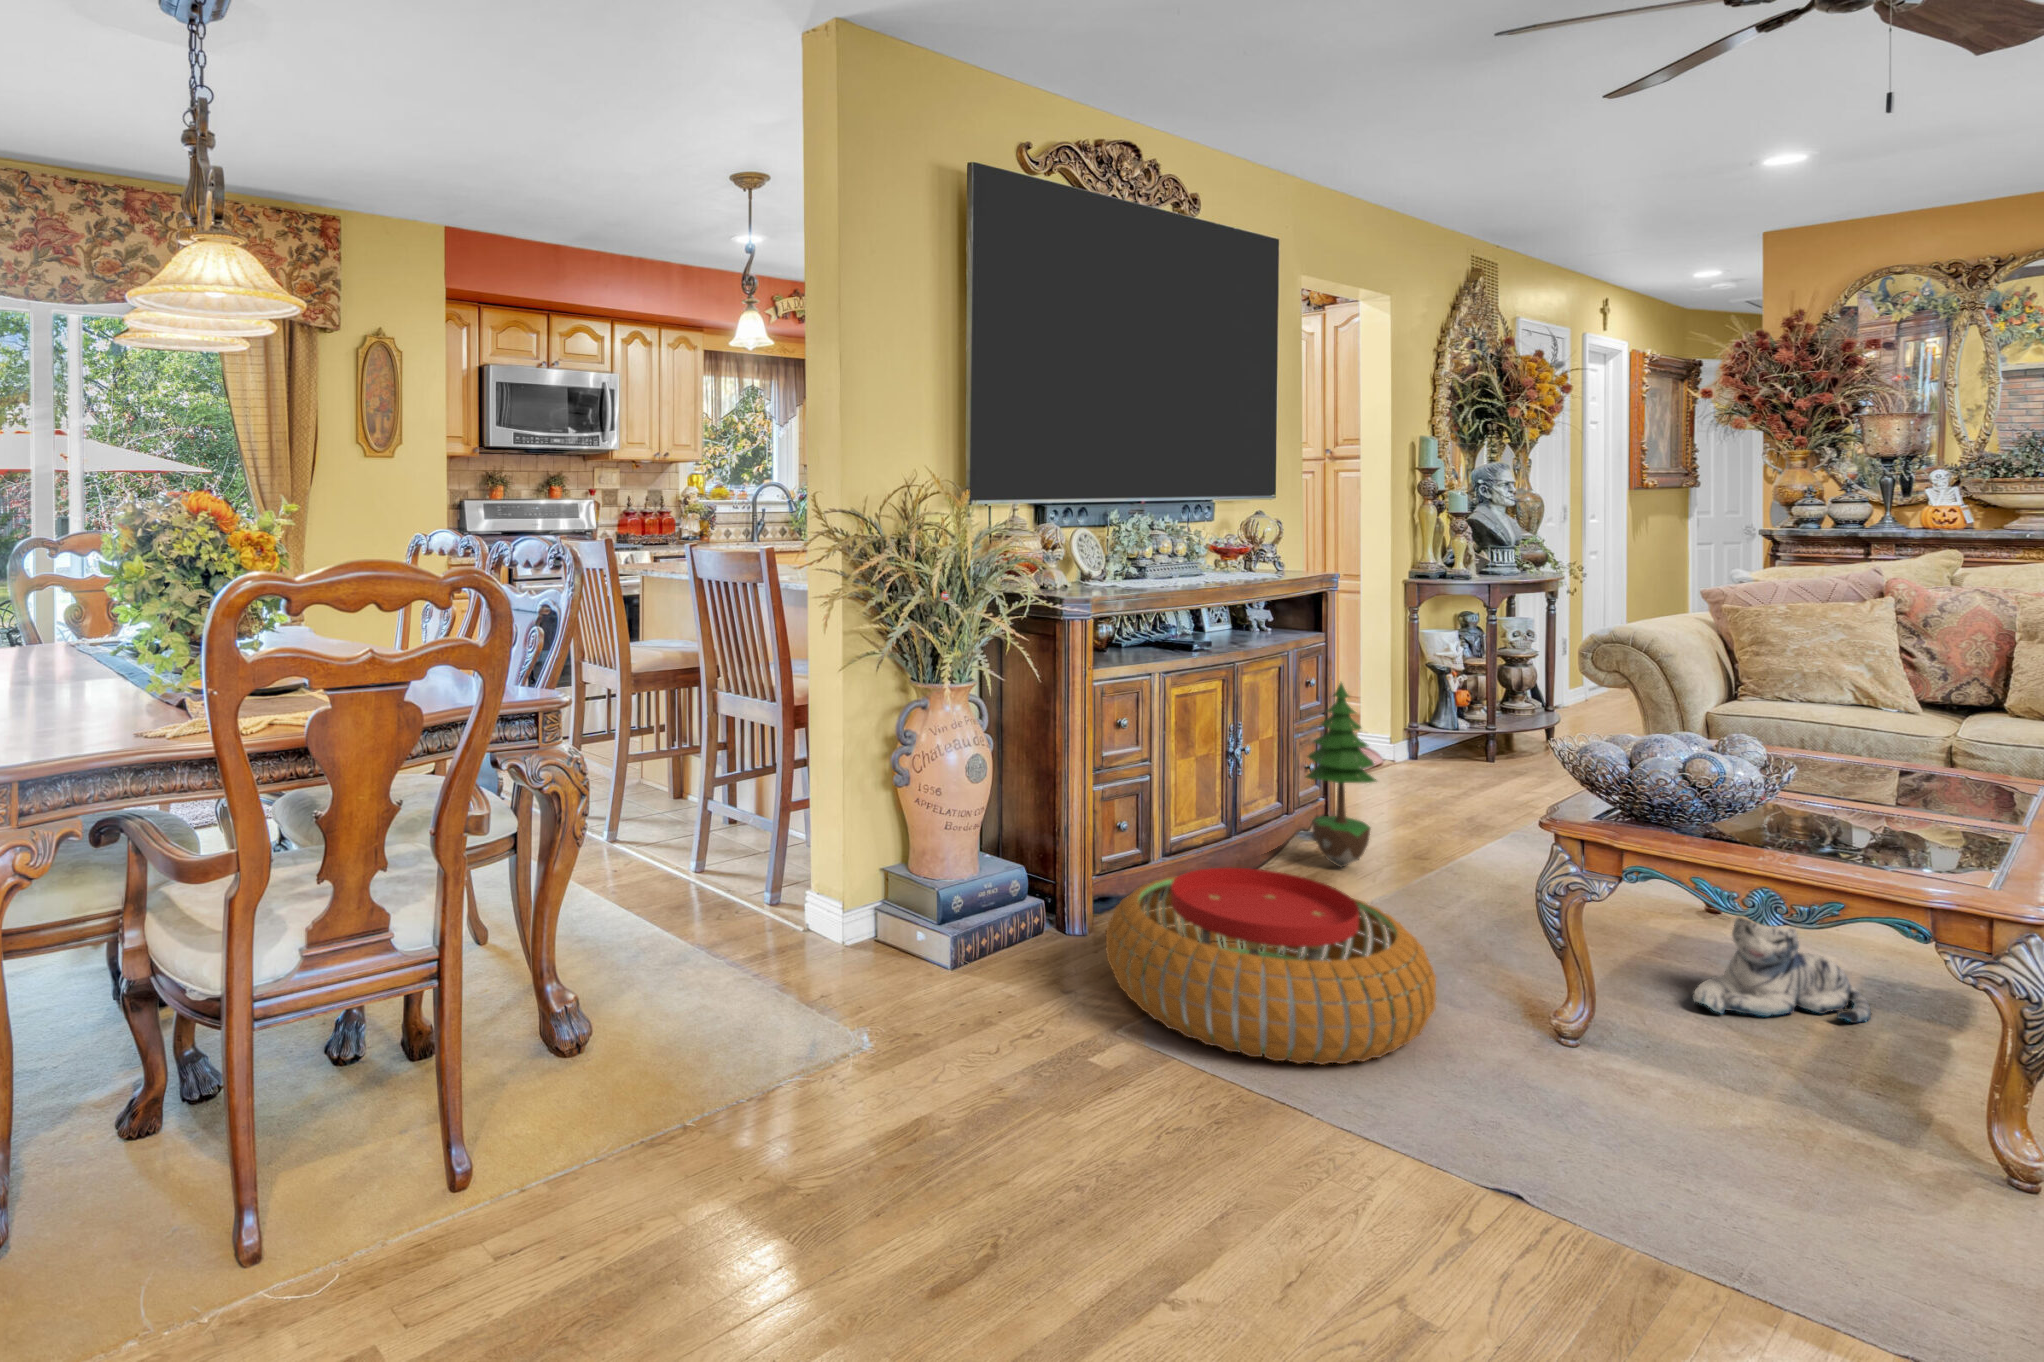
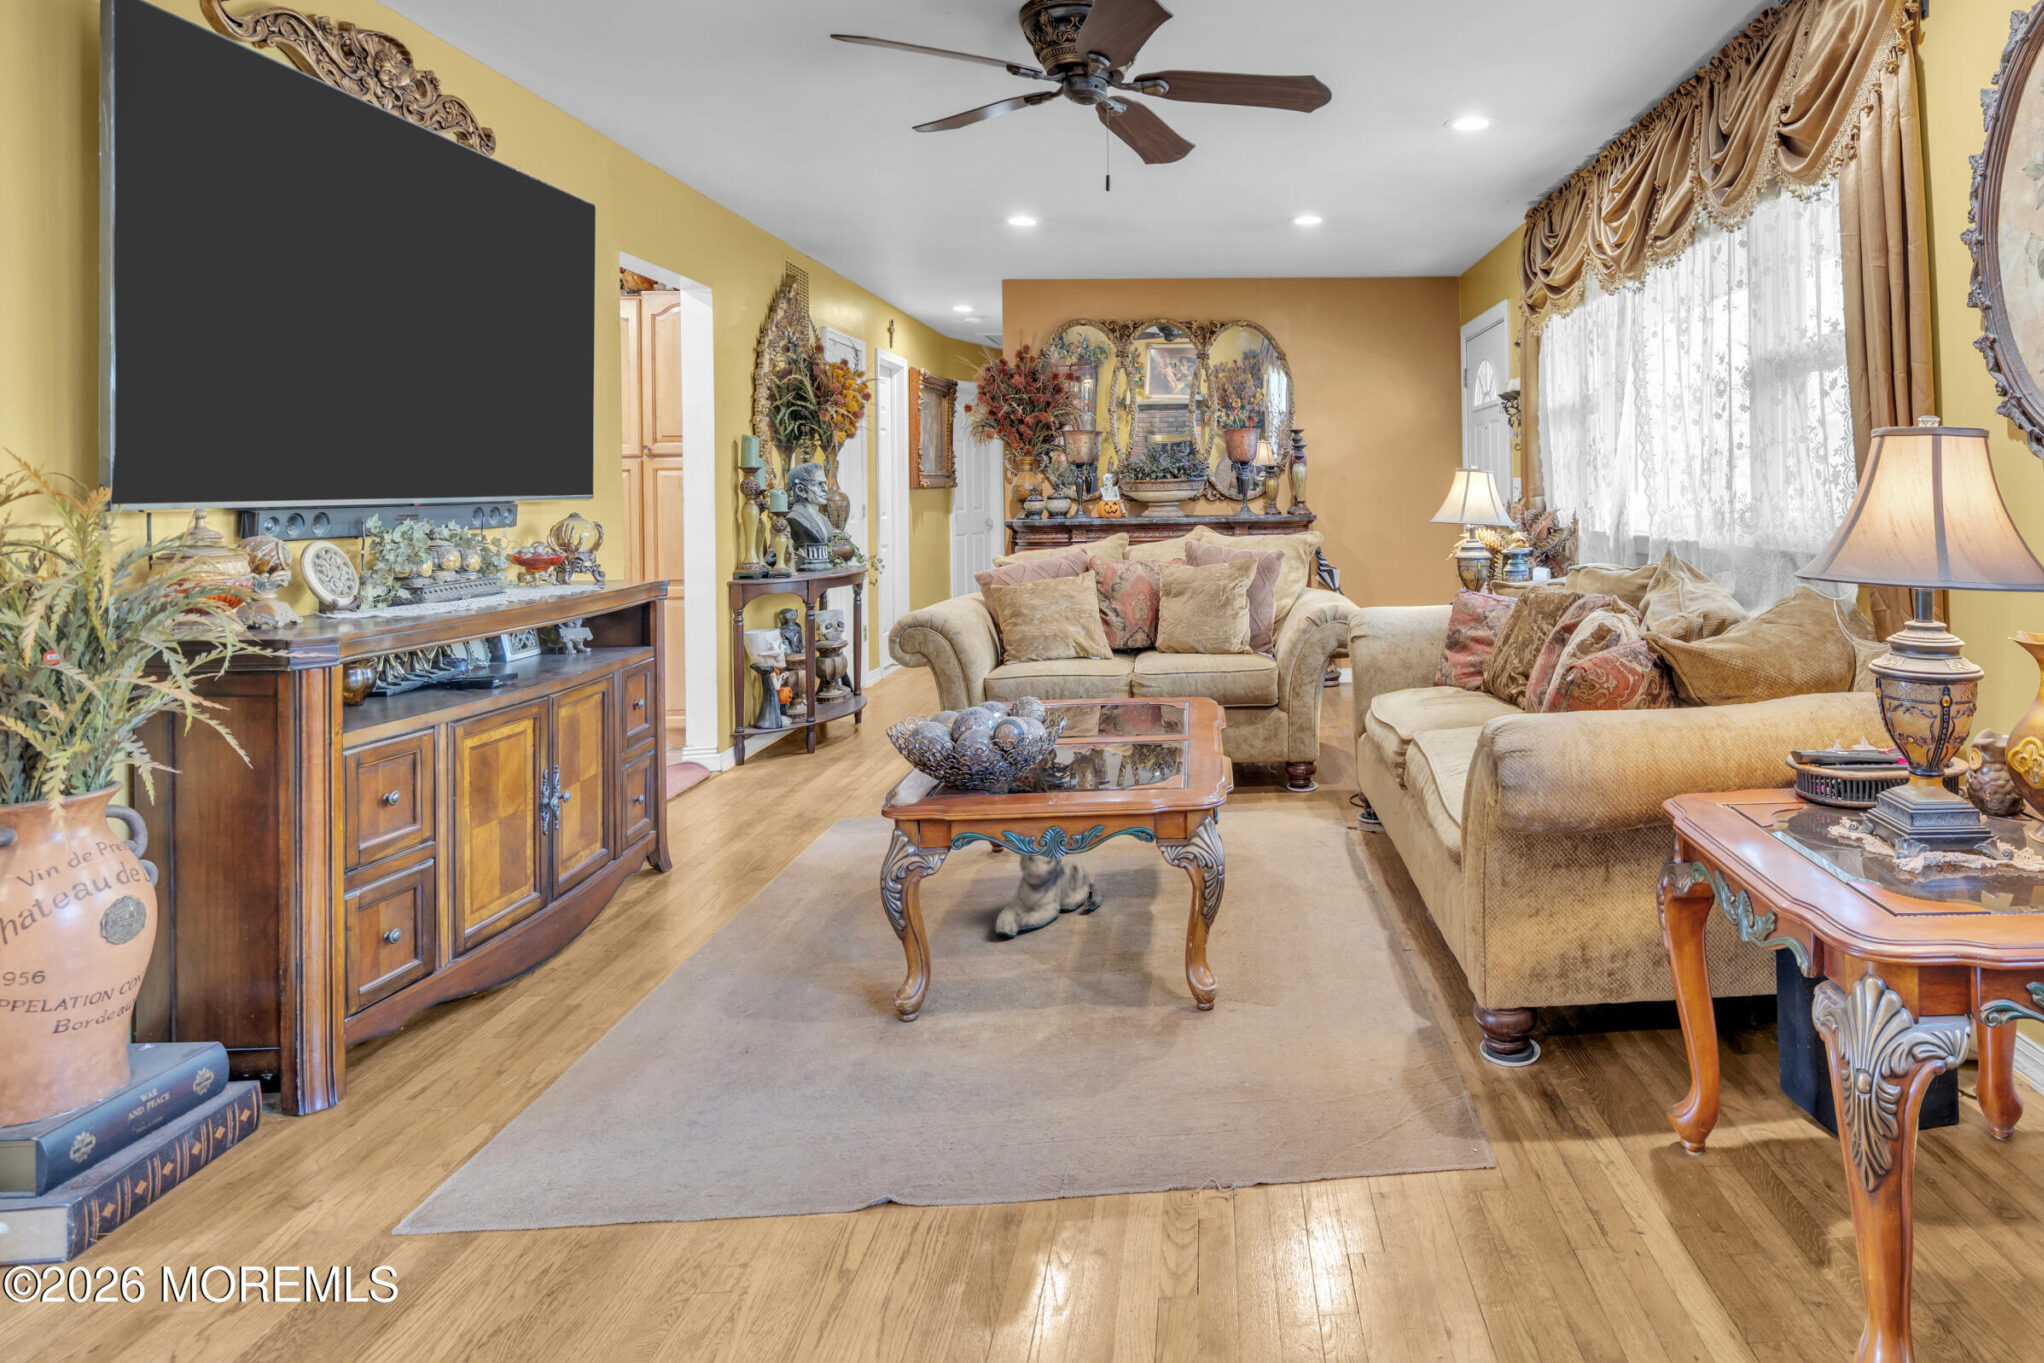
potted tree: present [1306,683,1376,868] -> none [637,696,720,899]
pouf: present [1106,868,1436,1065] -> none [369,934,796,1194]

